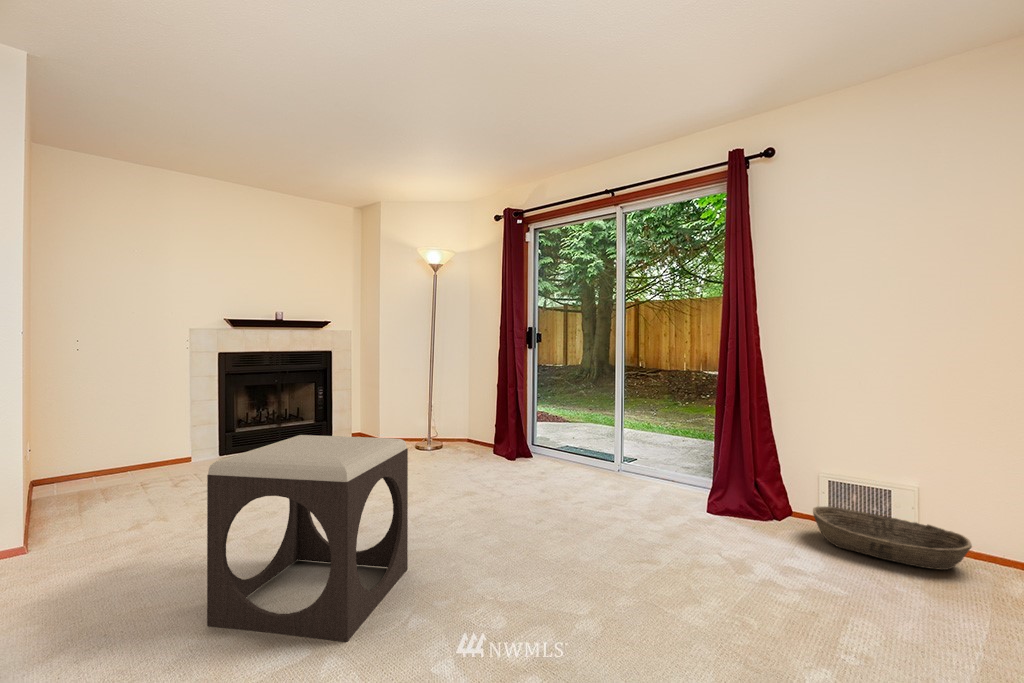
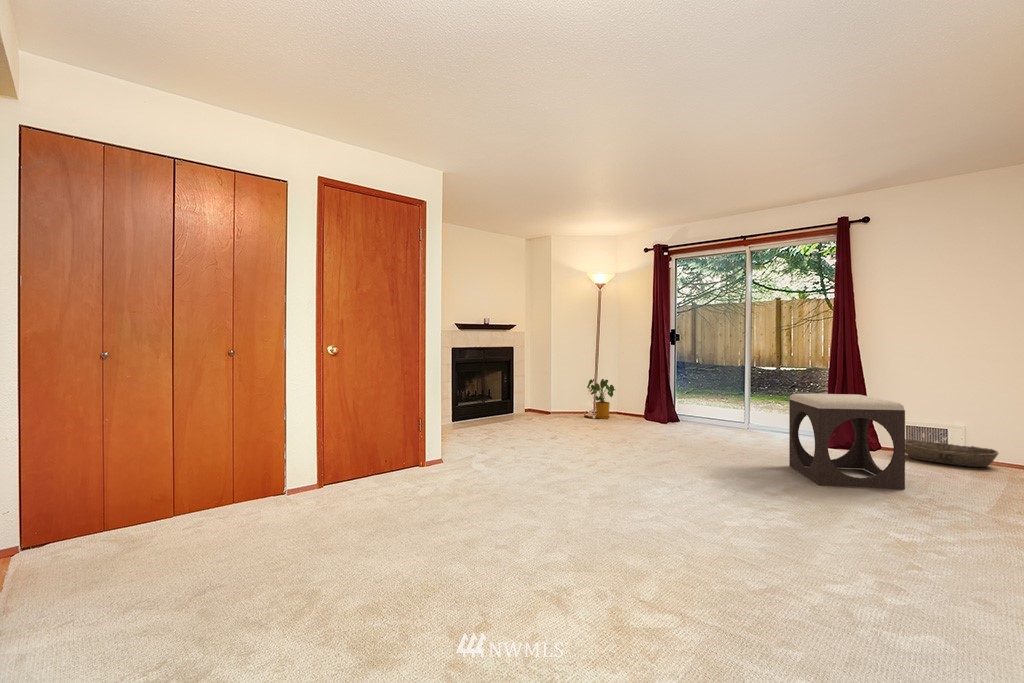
house plant: none [421,394,460,451] -> present [587,379,615,419]
footstool: present [207,435,408,641] -> present [789,394,905,489]

